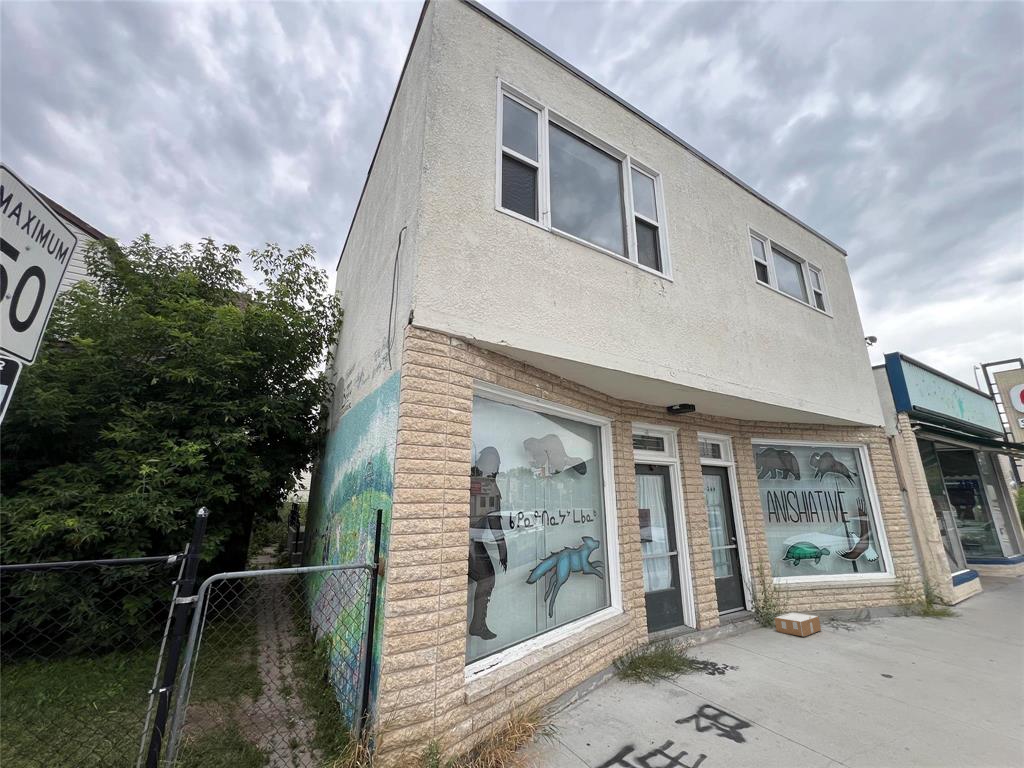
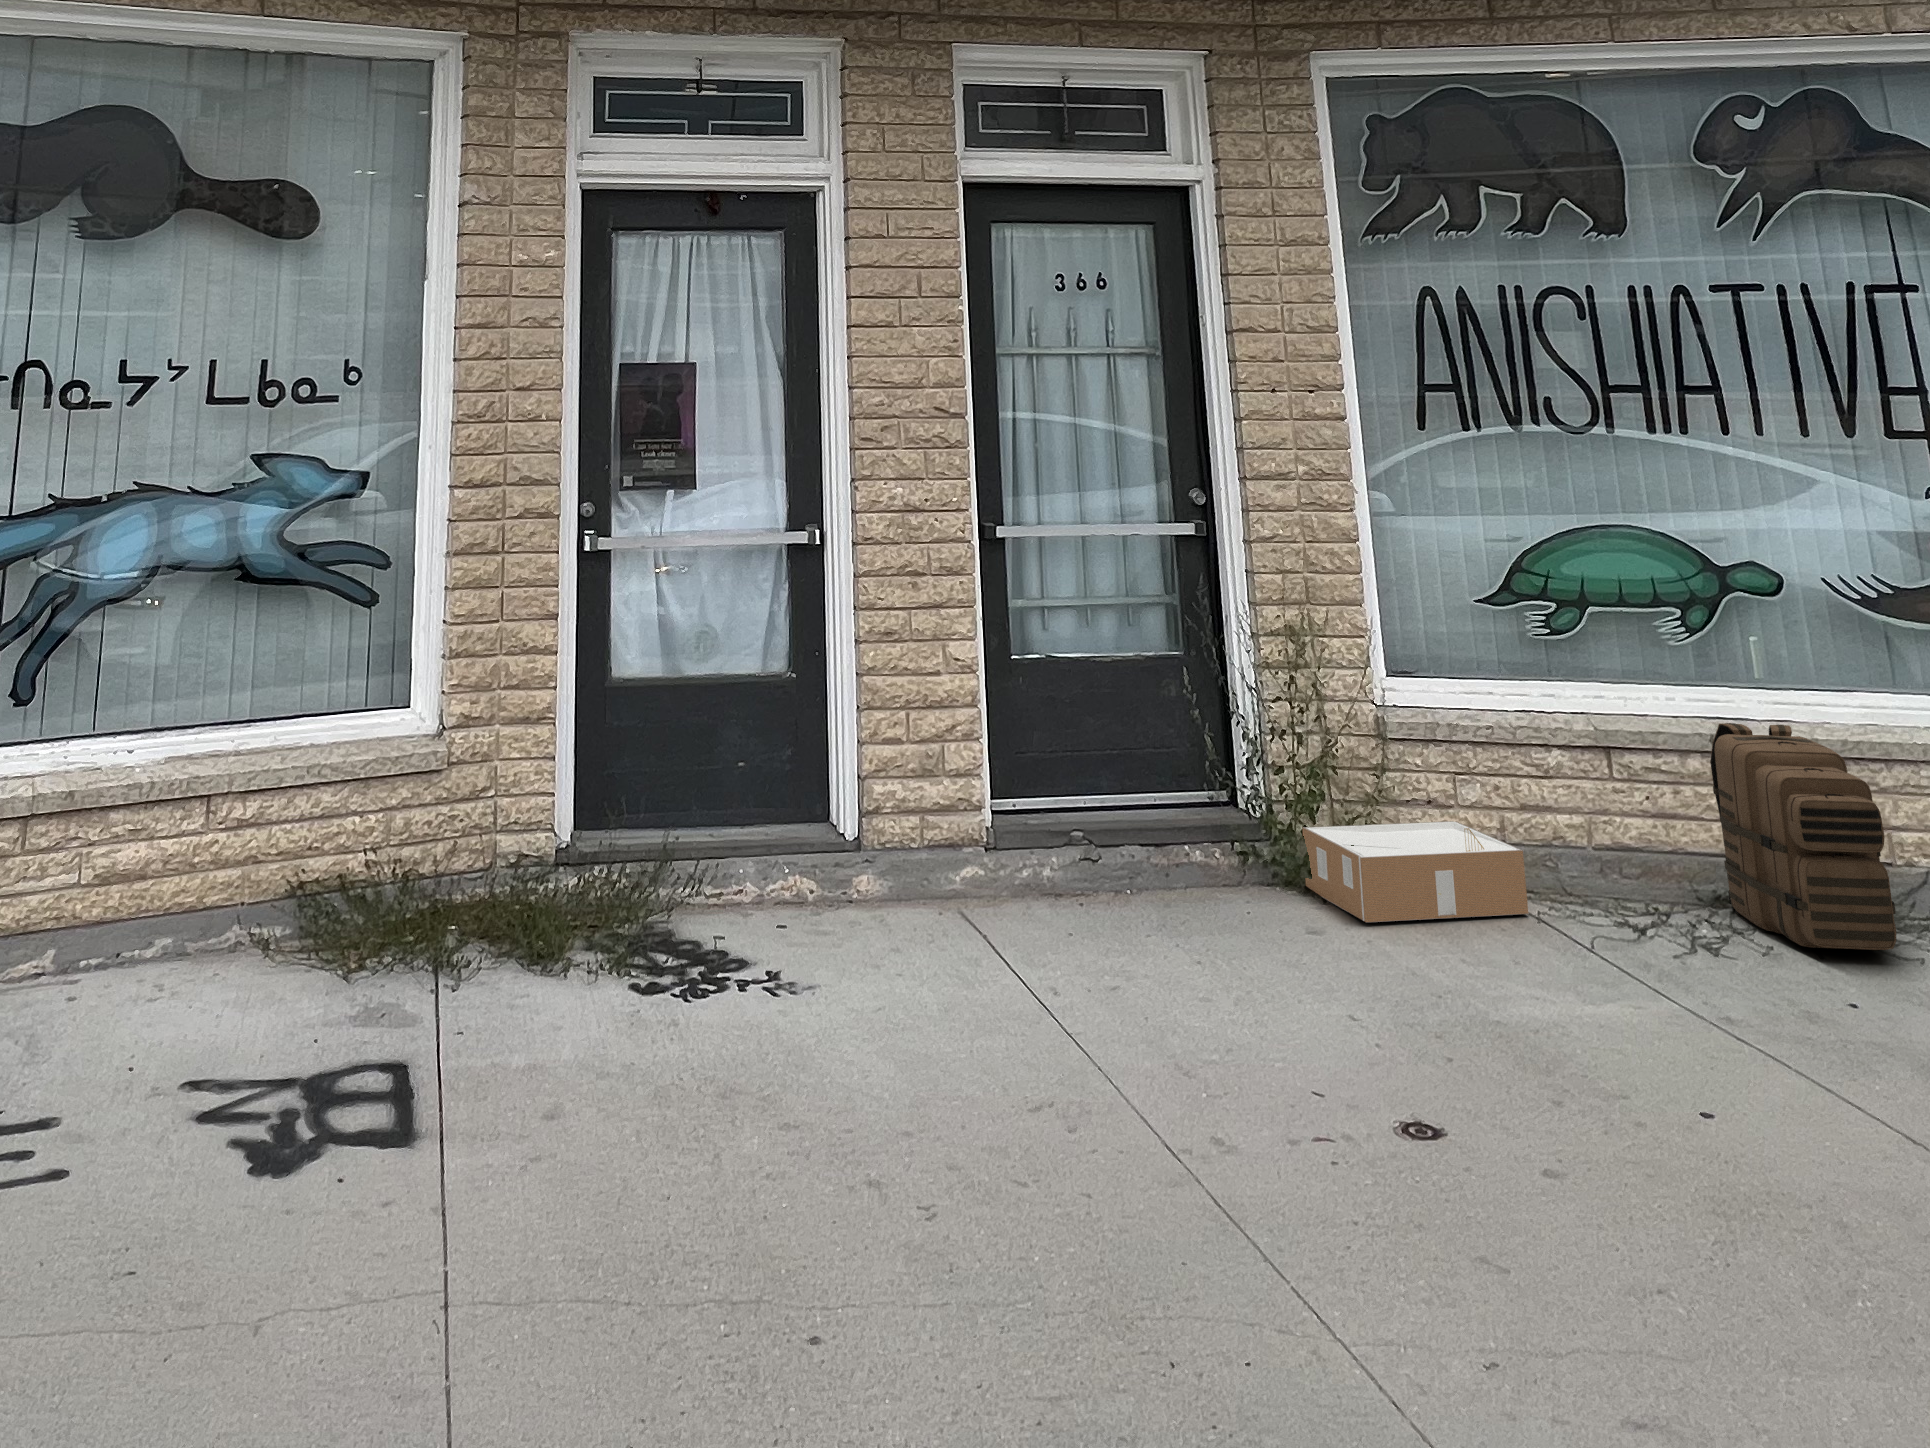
backpack: none [831,584,882,629] -> present [1710,723,1896,950]

